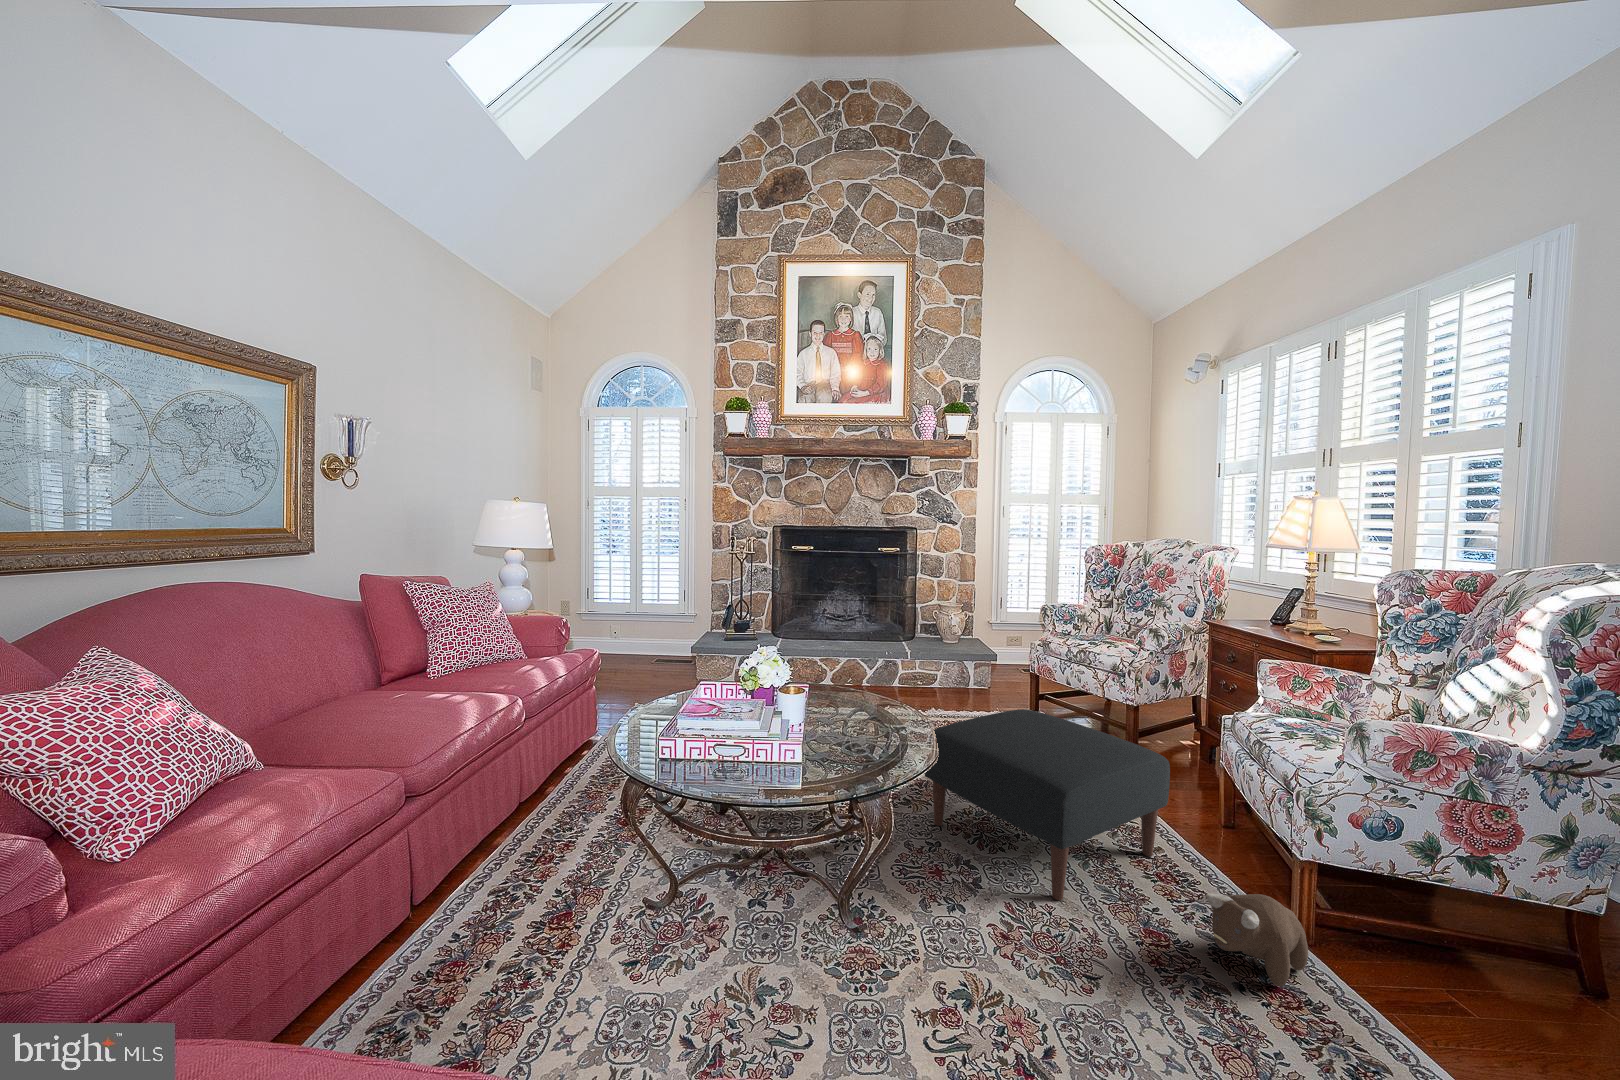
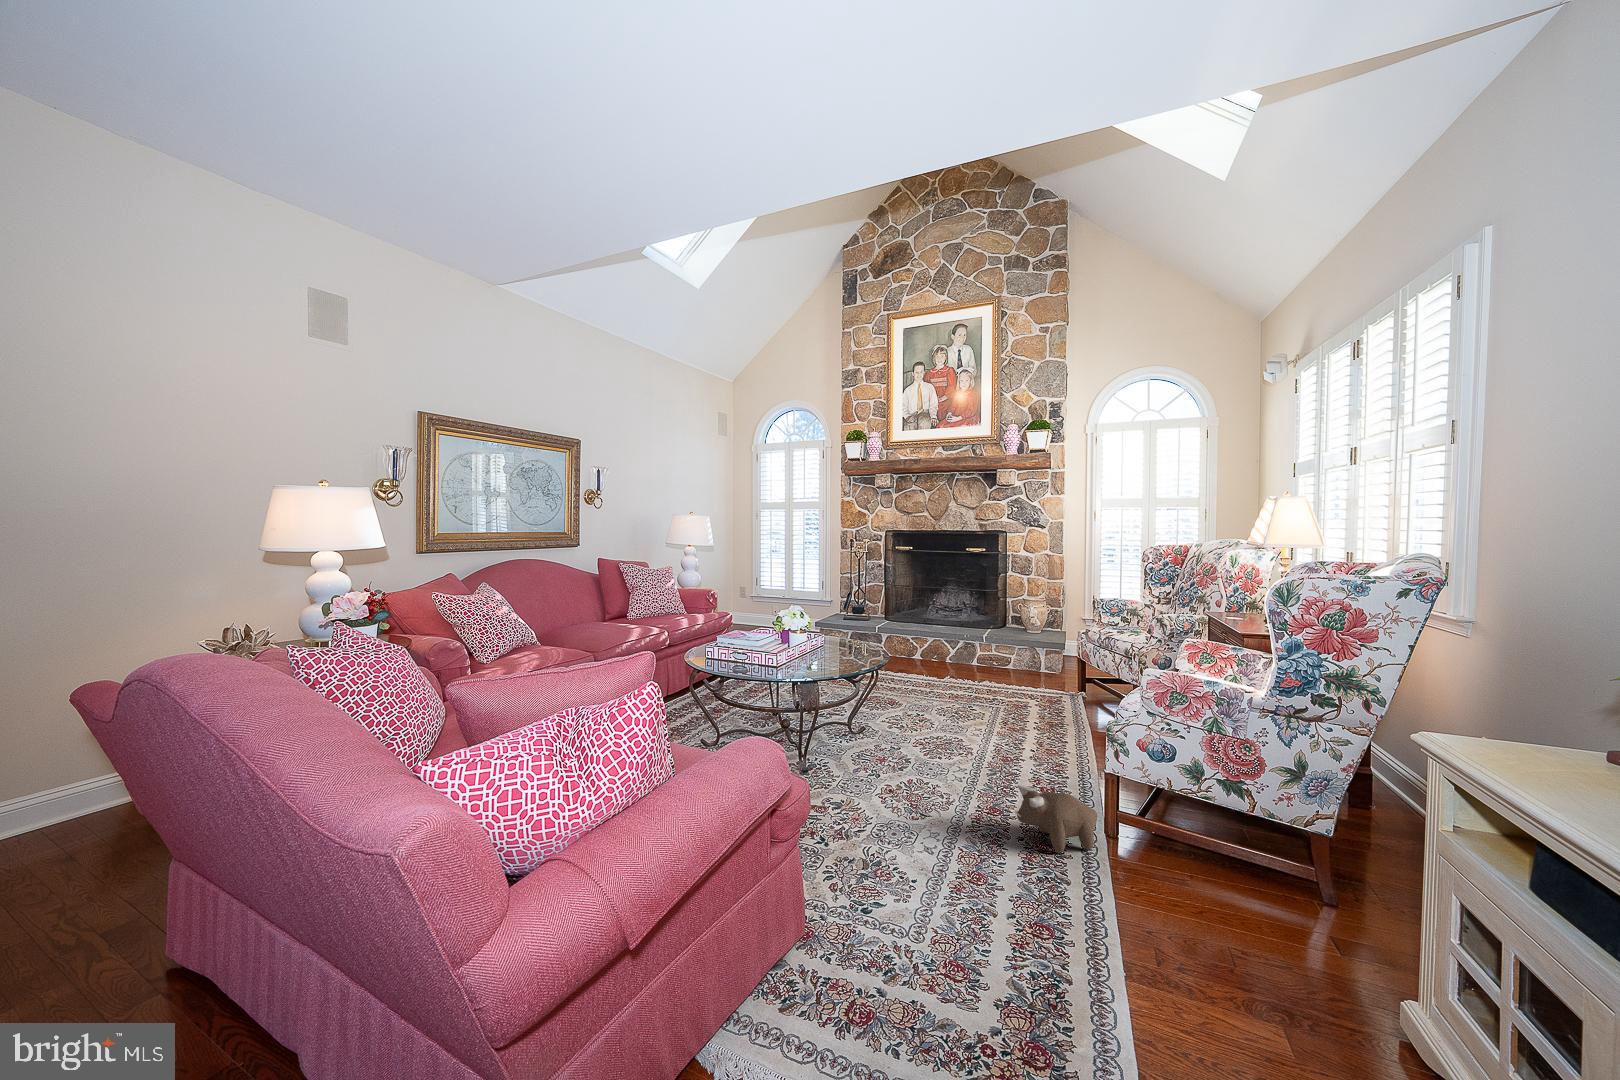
ottoman: present [925,709,1170,900] -> none [900,670,1071,792]

